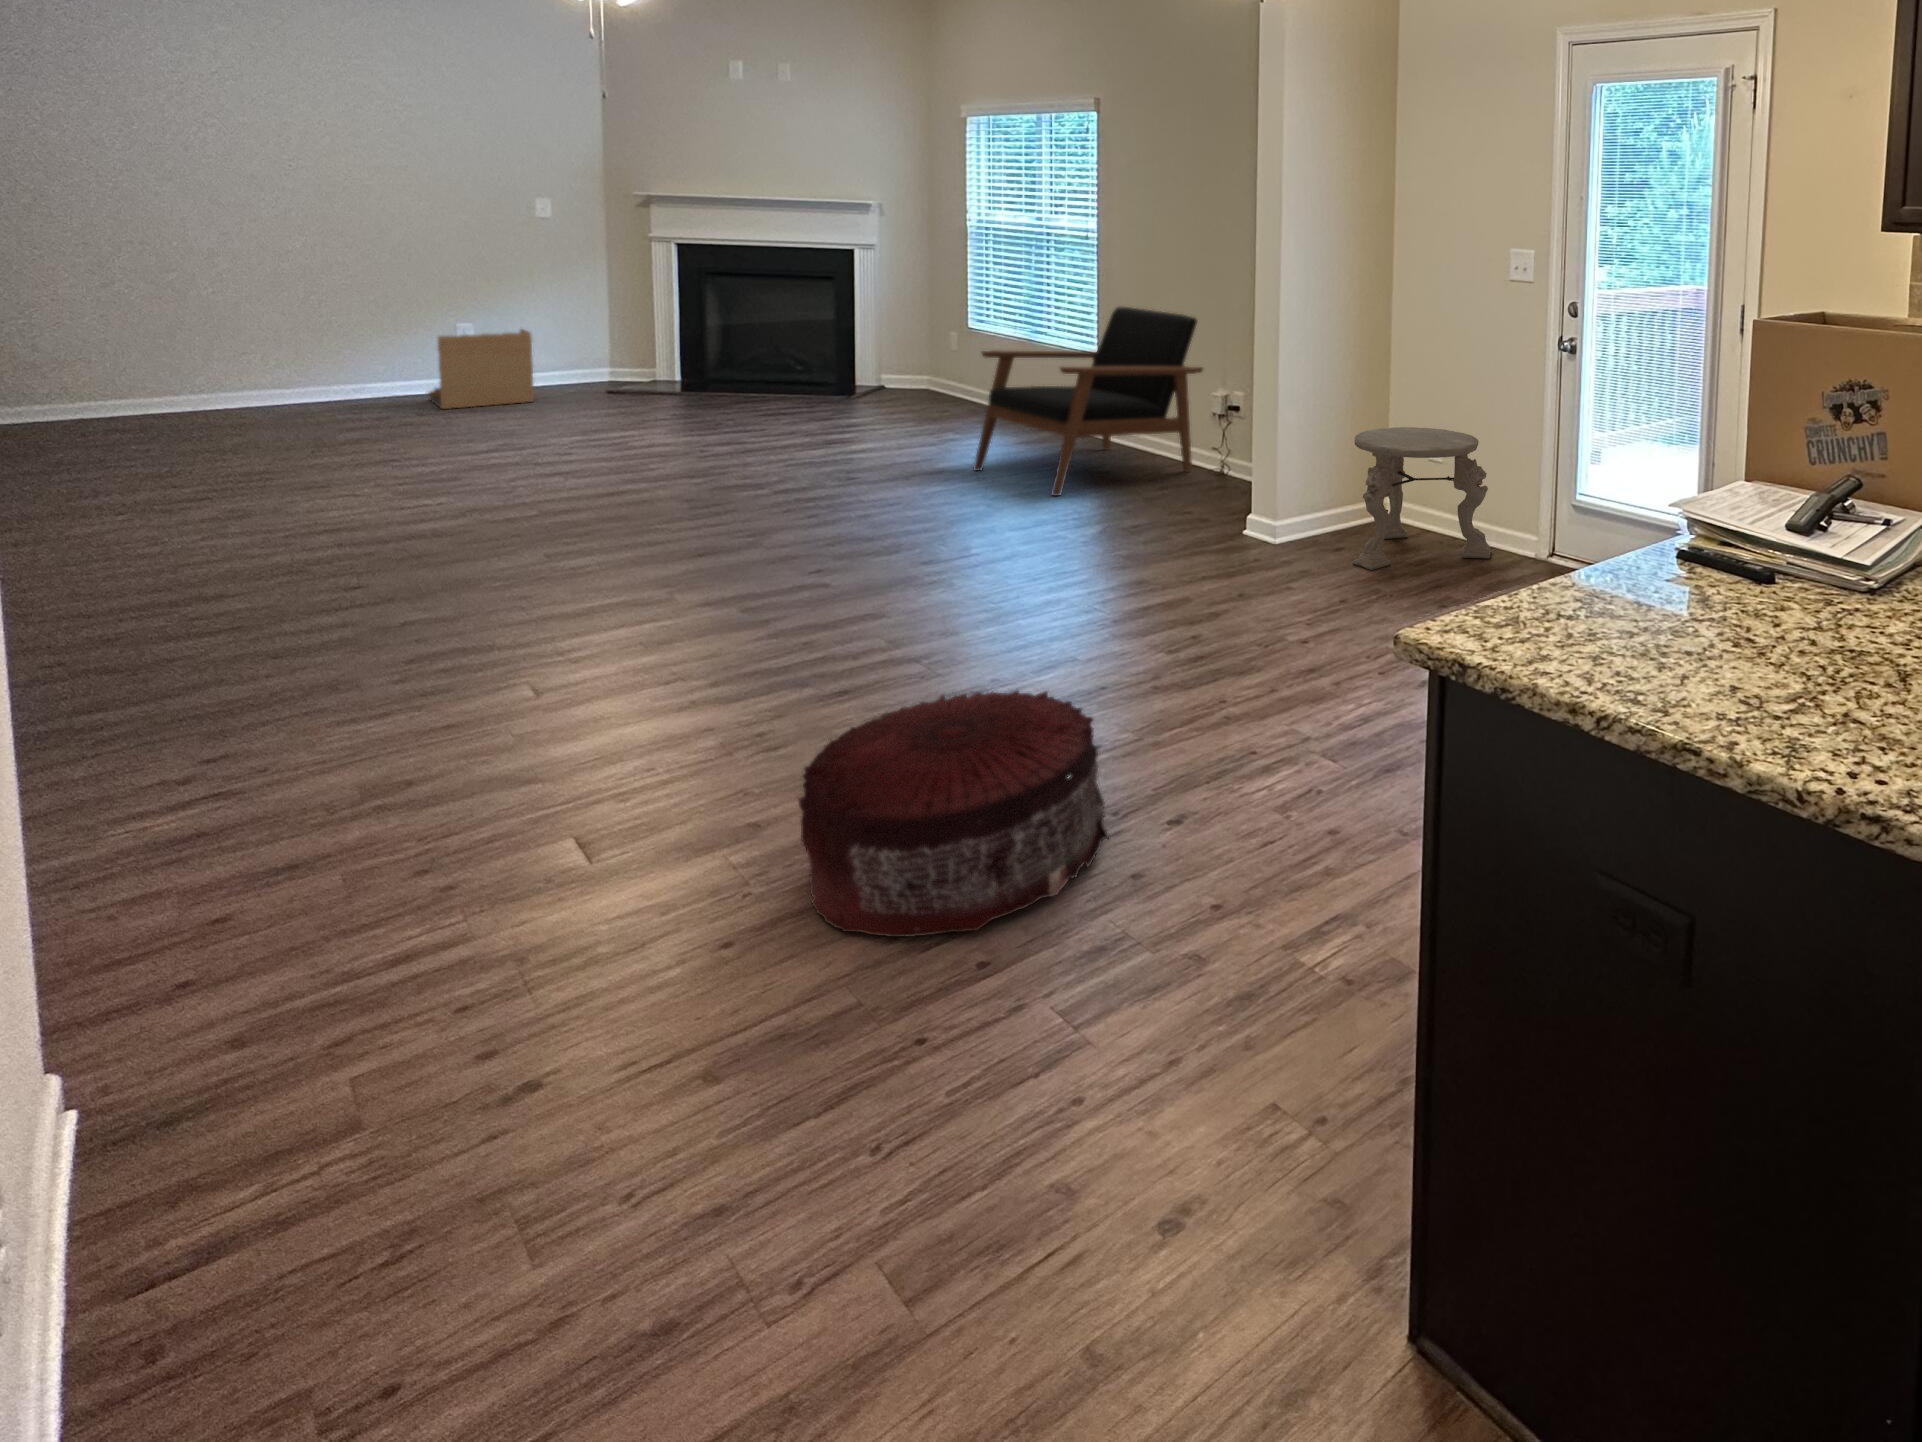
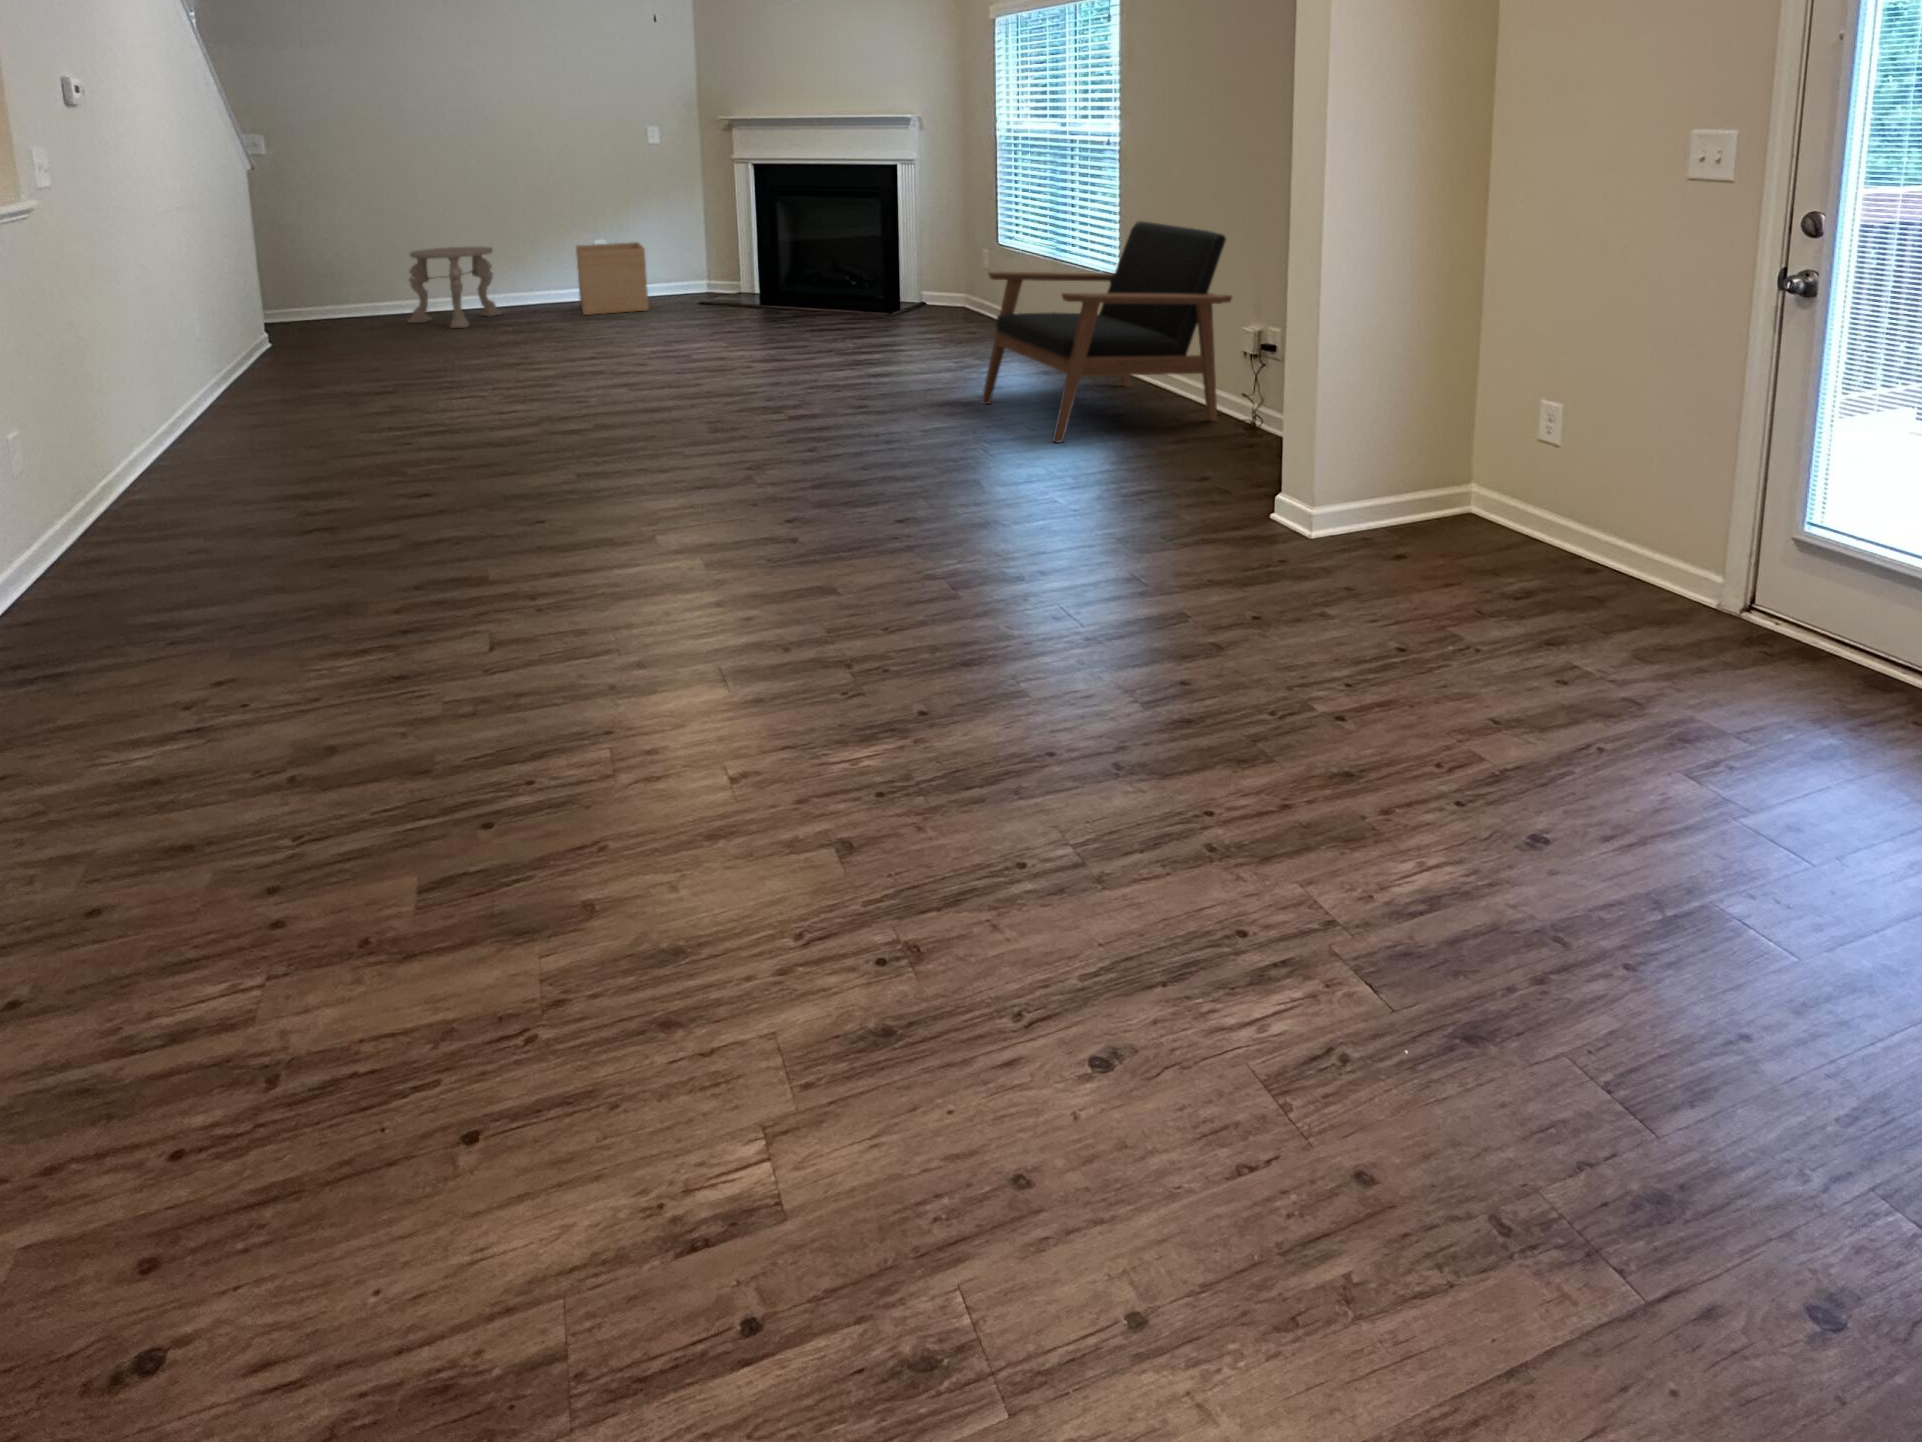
side table: present [1353,427,1491,570] -> present [408,247,502,328]
pouf: present [798,690,1108,937] -> none [557,779,985,1239]

